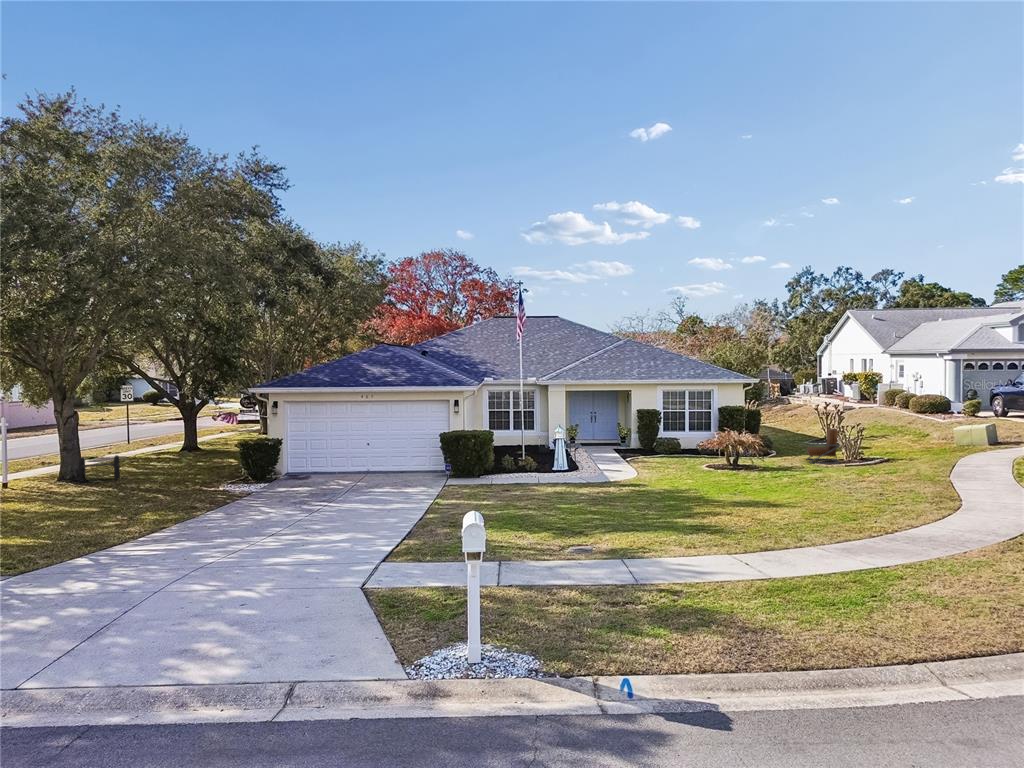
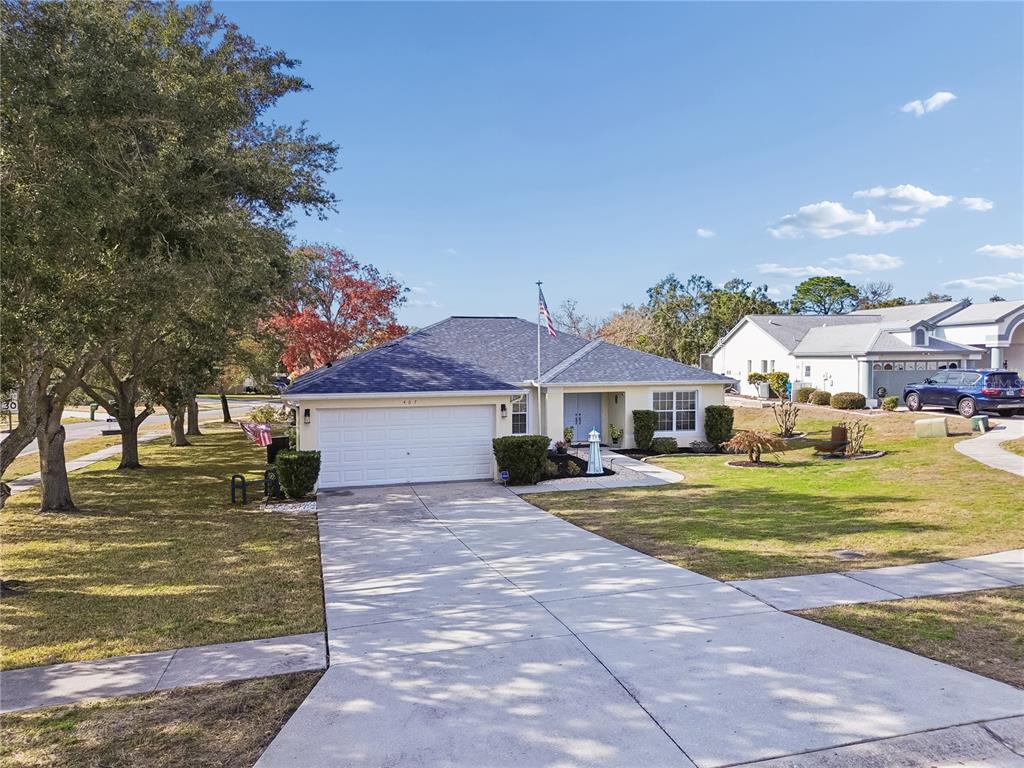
bench: present [79,455,120,483] -> present [231,469,280,505]

